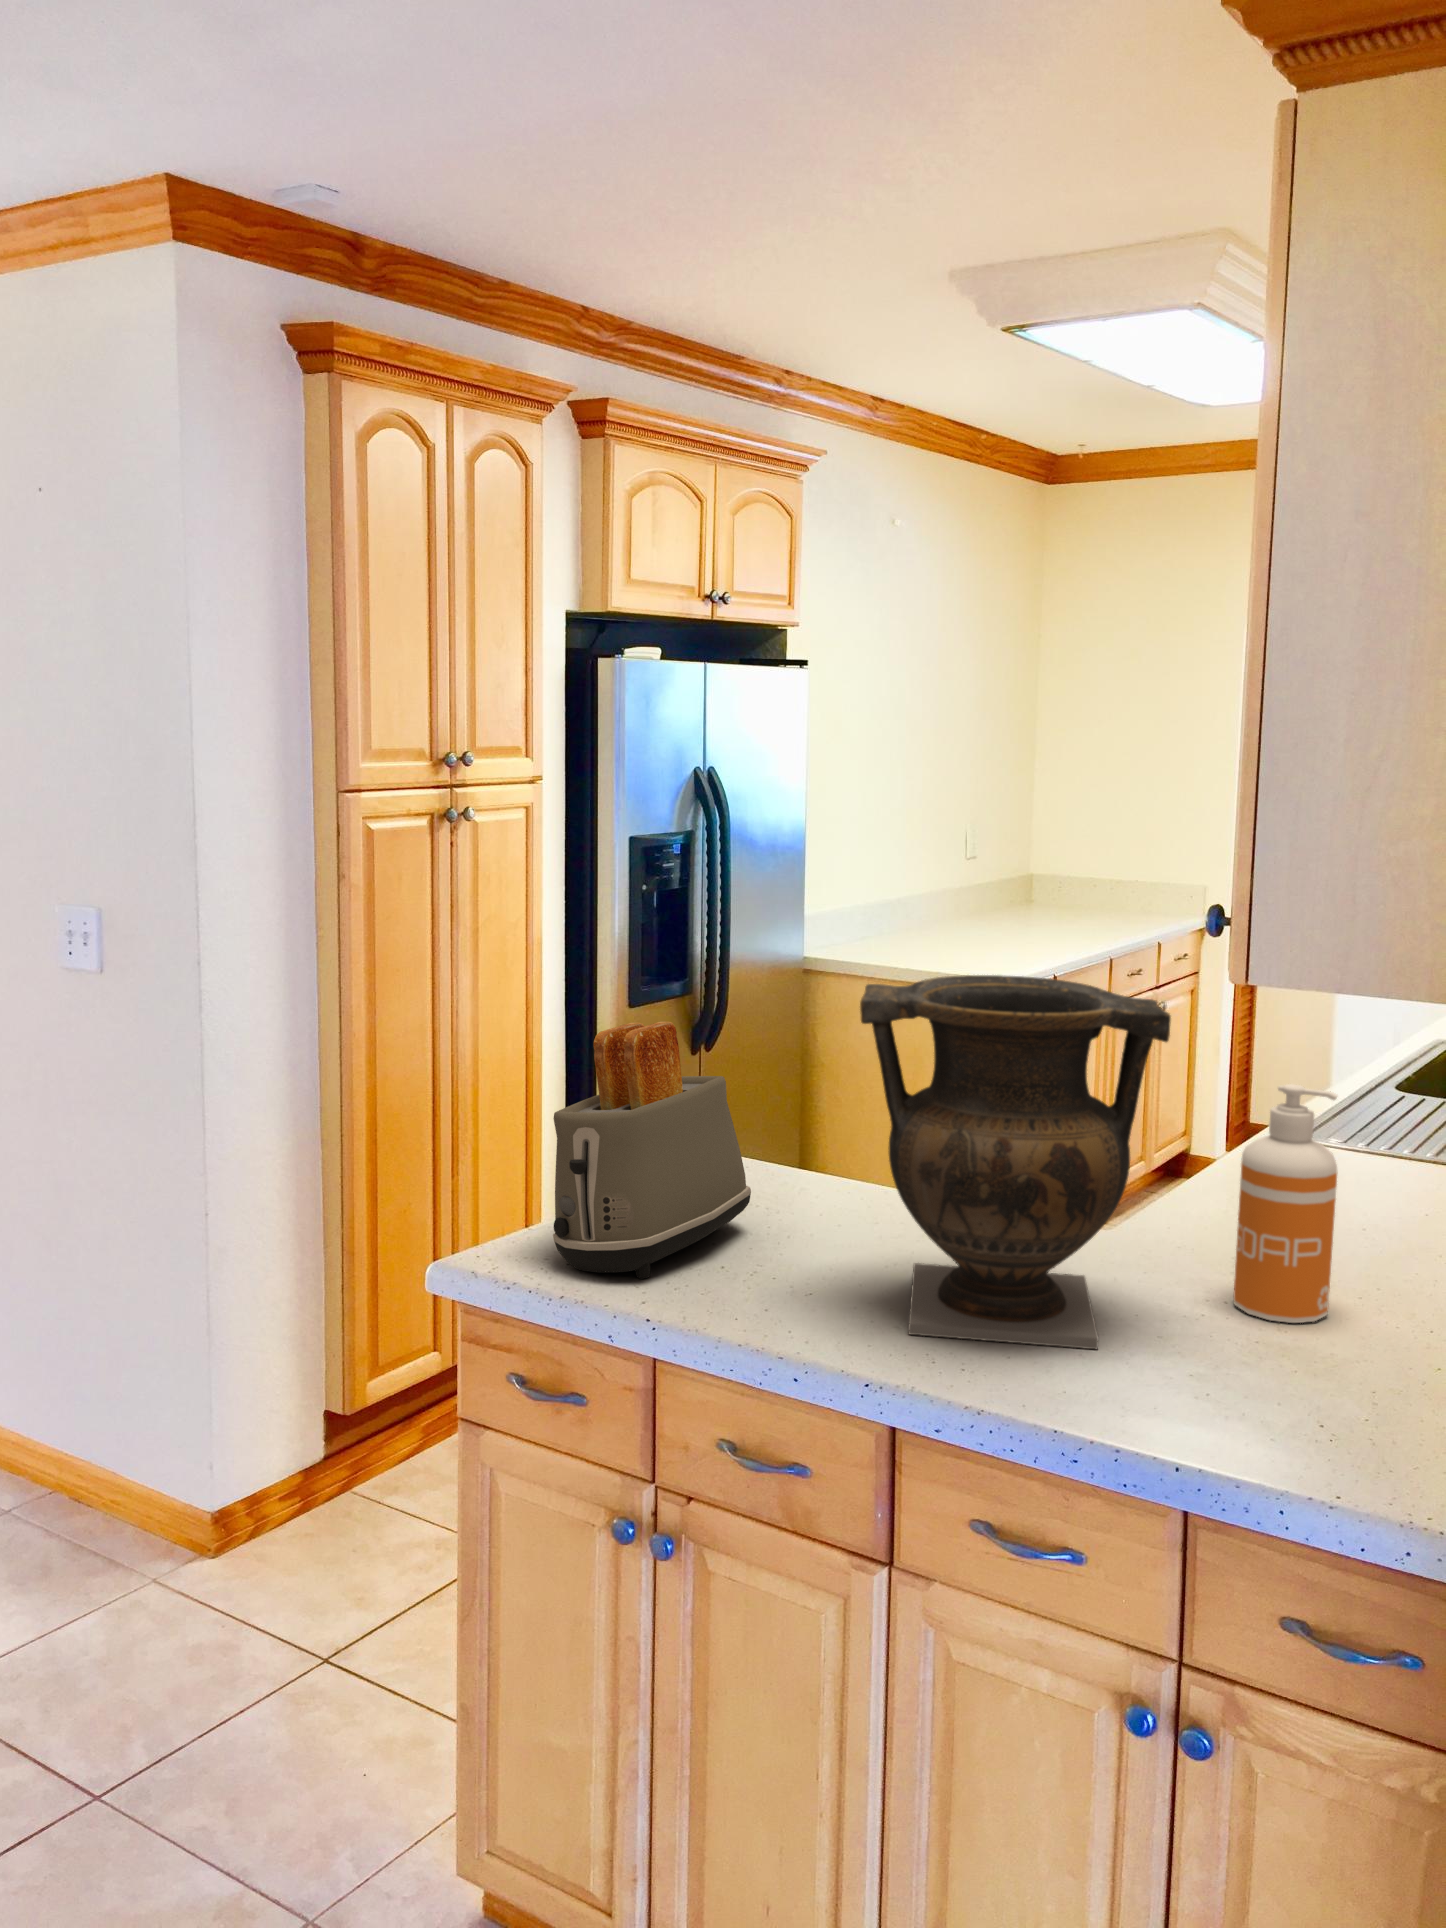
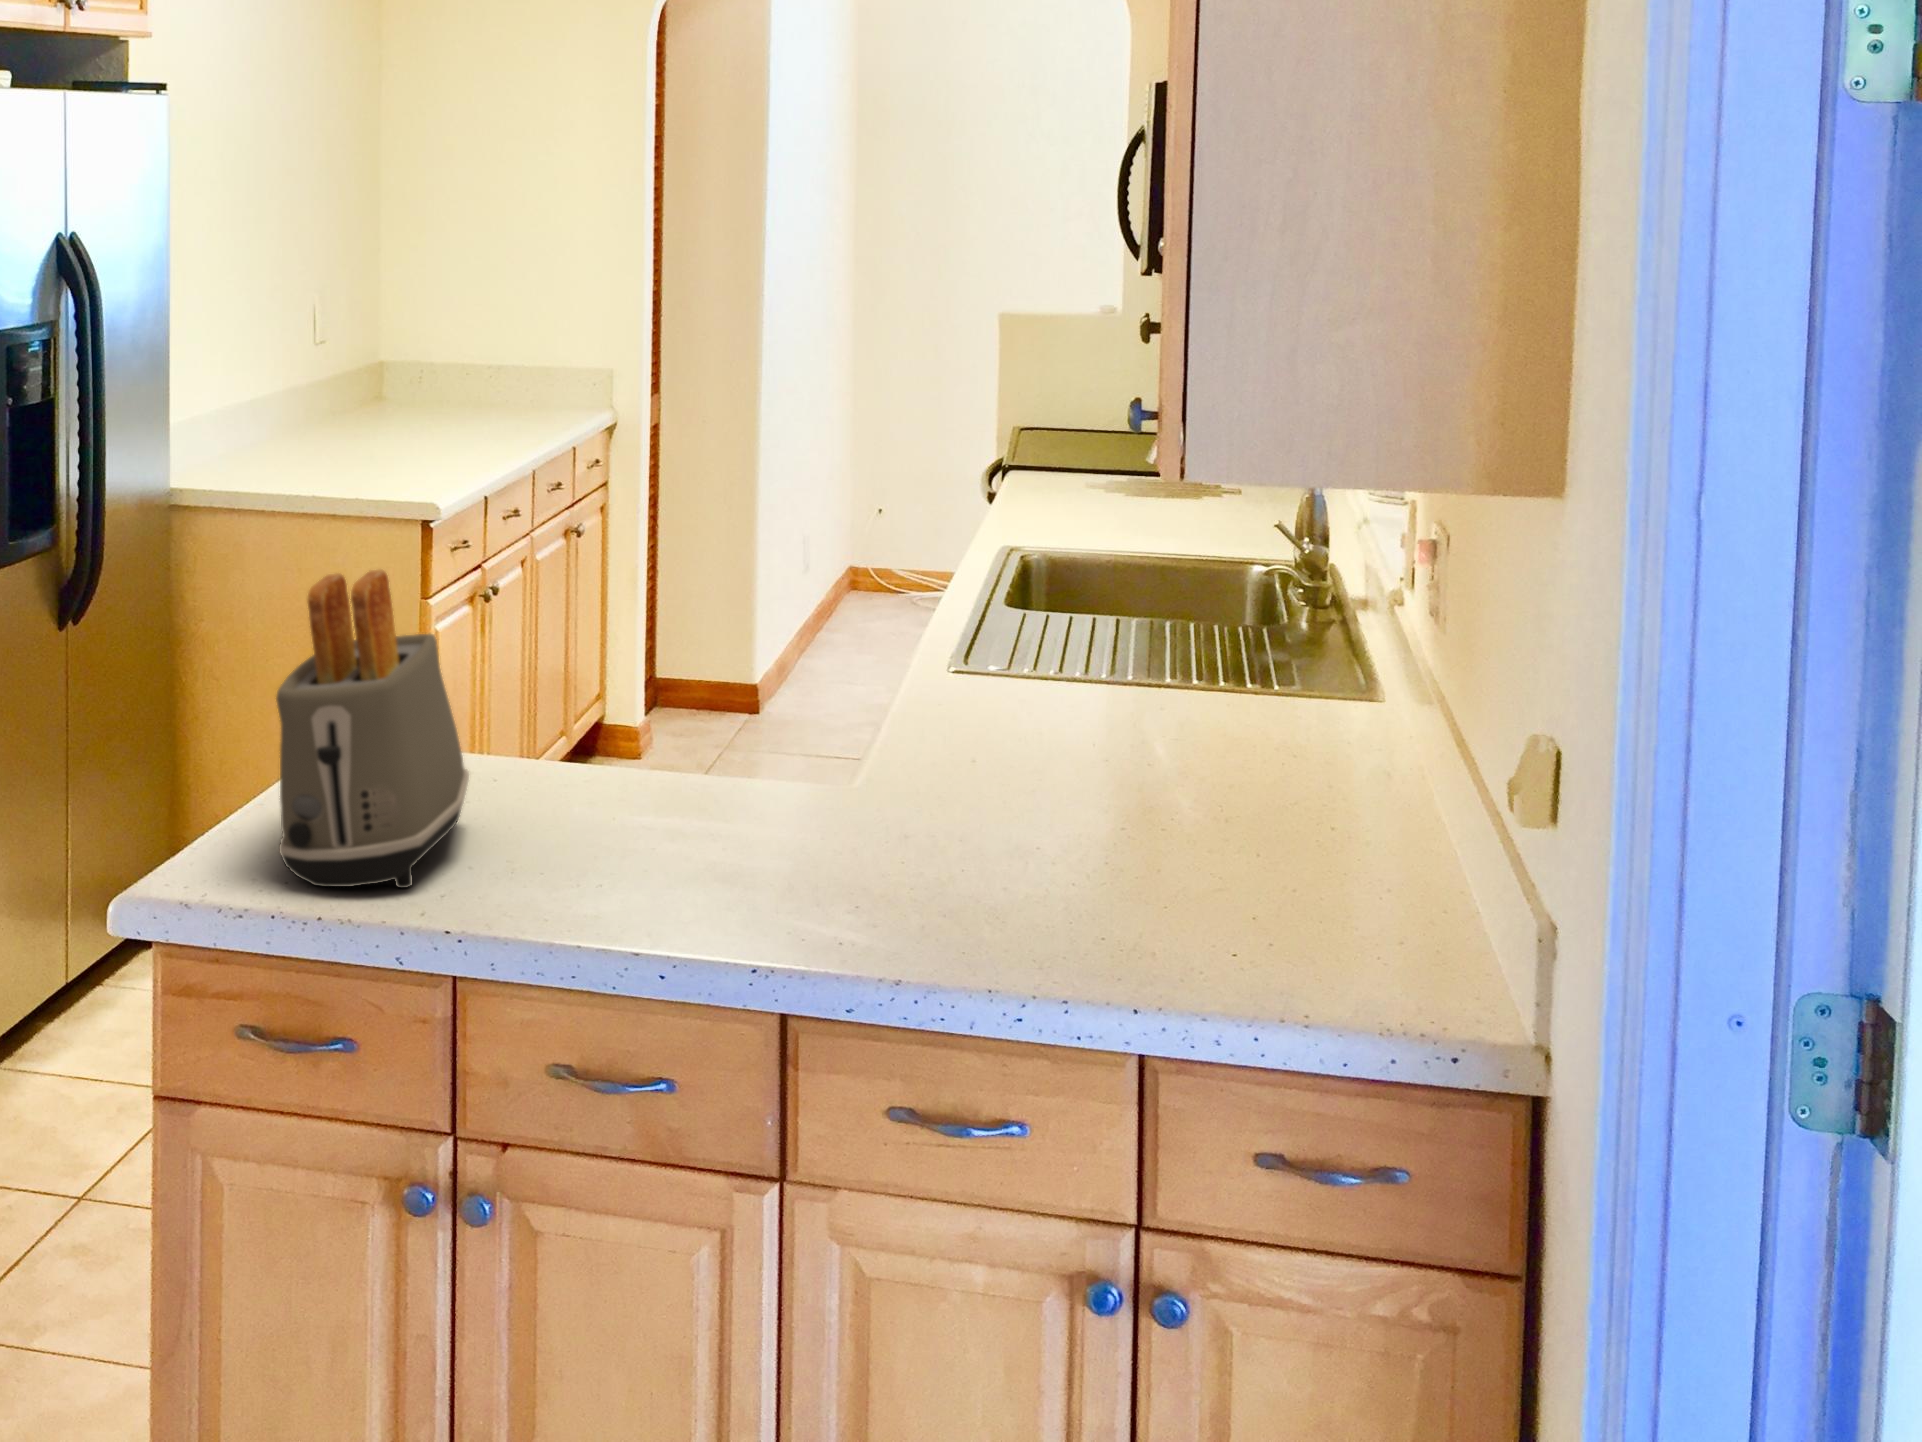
vase: present [860,975,1171,1349] -> none [656,490,1018,913]
soap dispenser: present [1234,1084,1337,1323] -> none [1045,593,1154,858]

